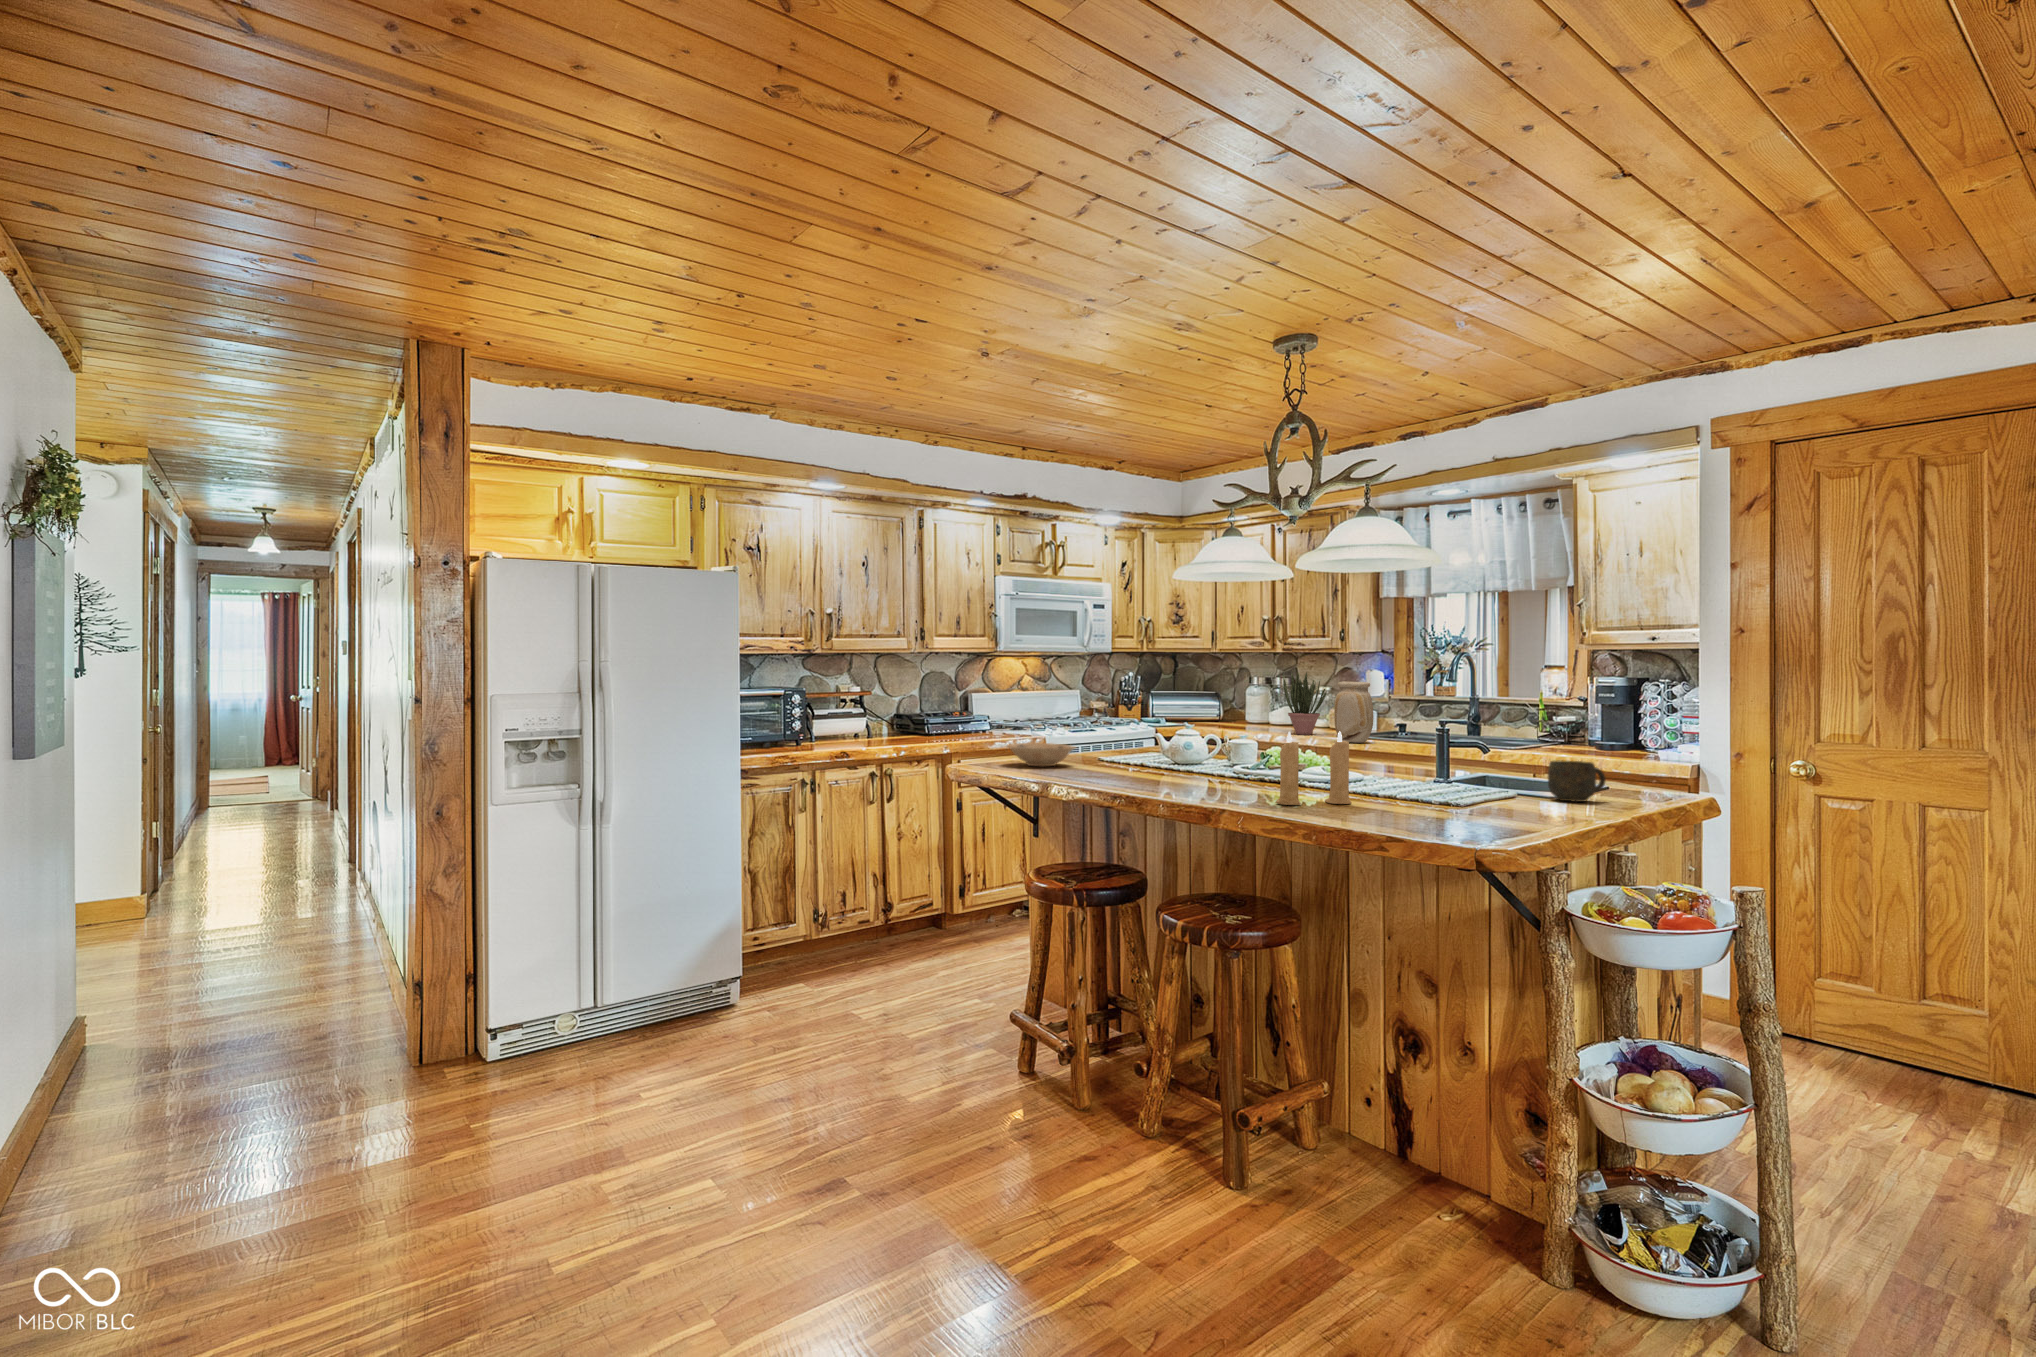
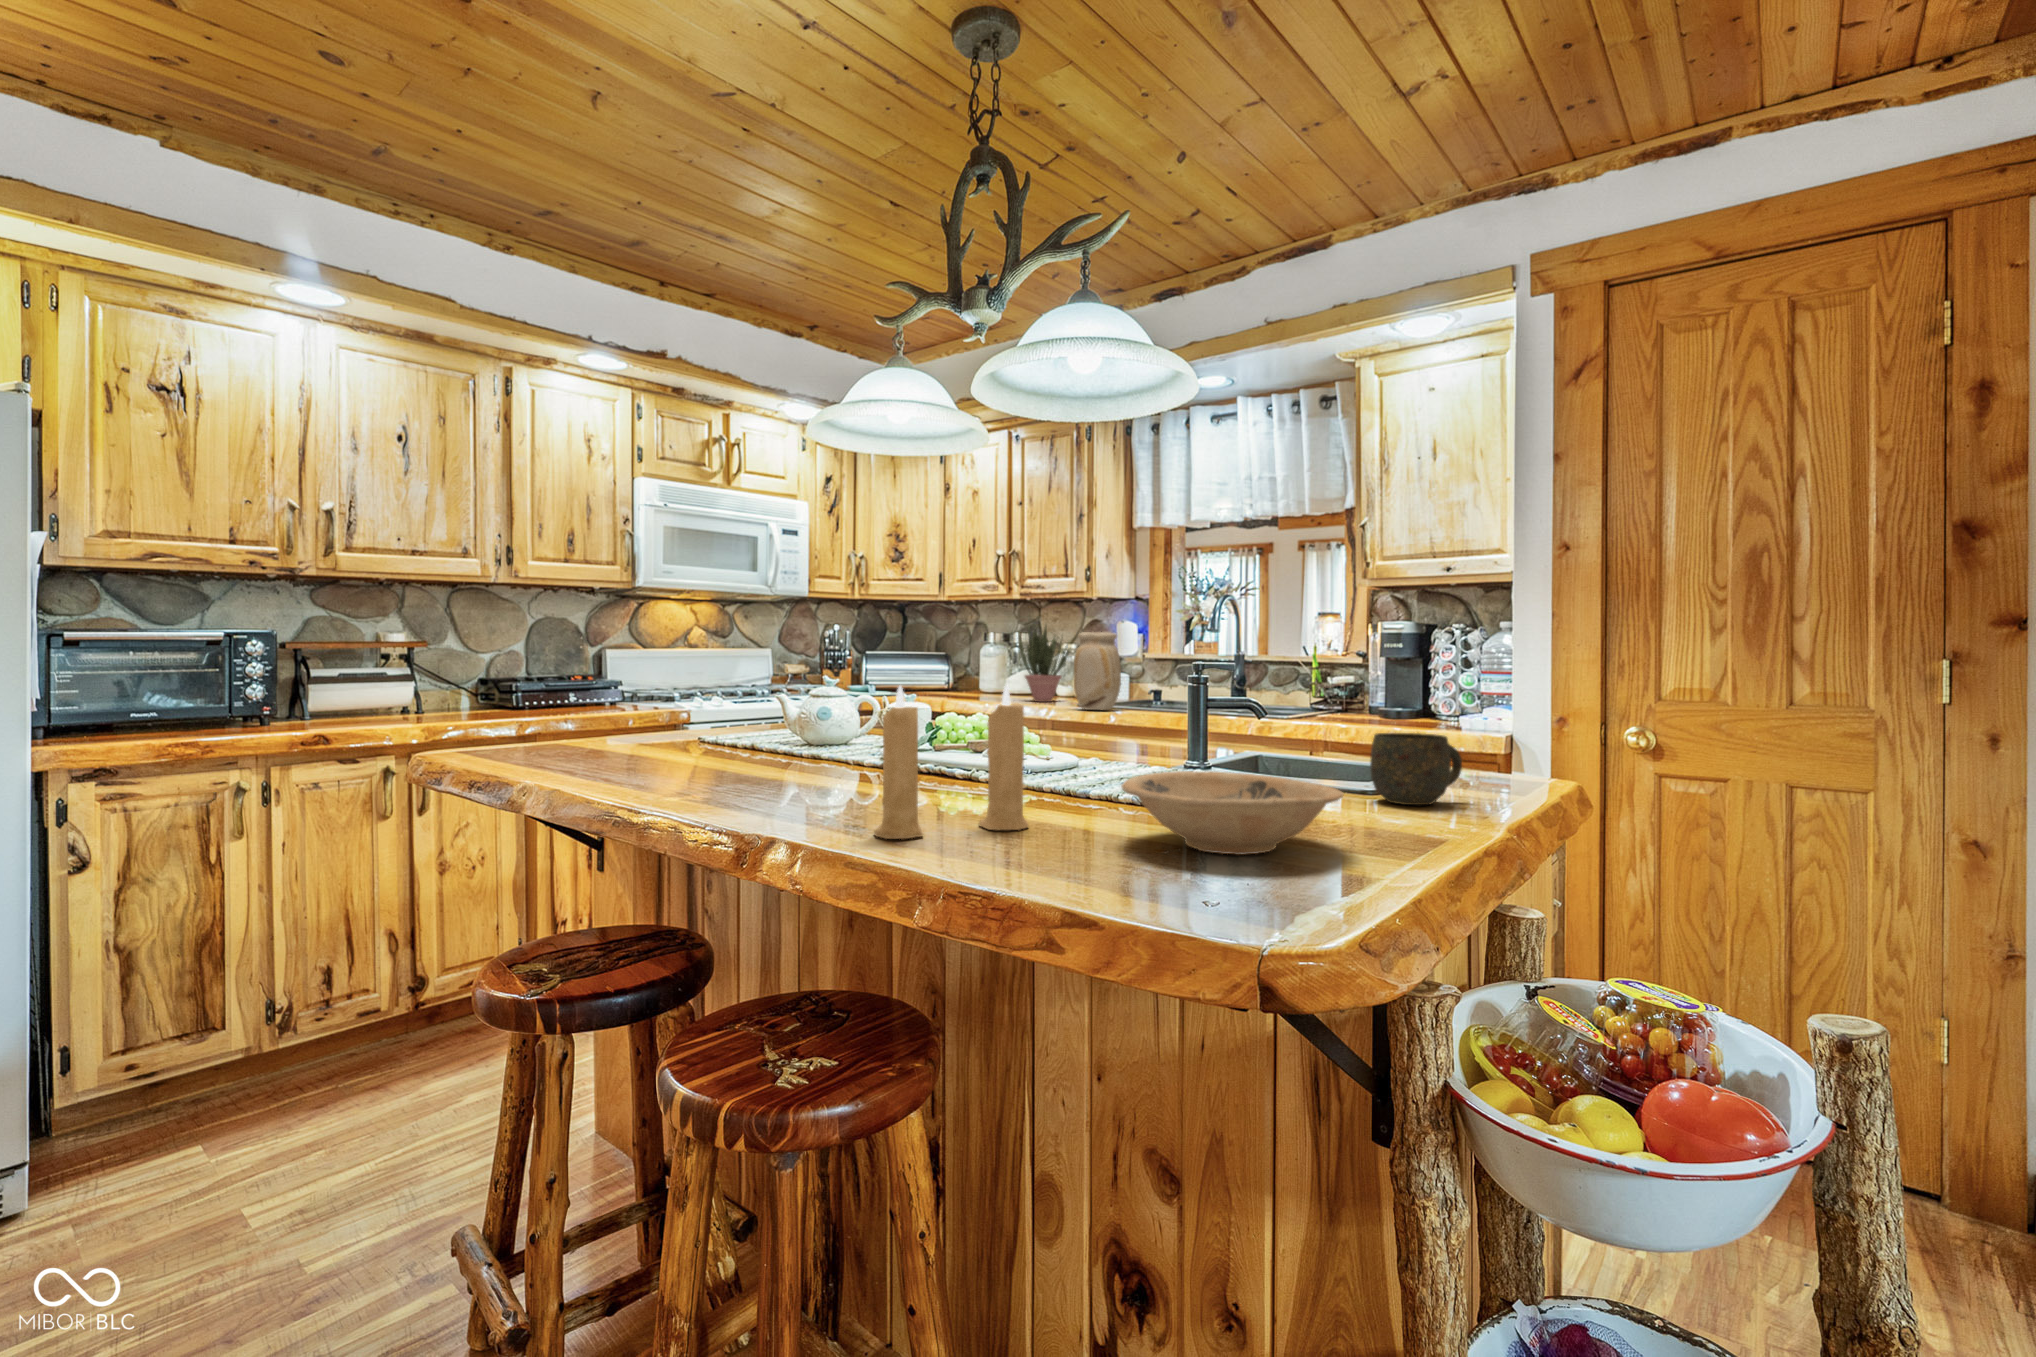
bowl: present [1007,743,1076,766] -> present [1121,771,1343,855]

